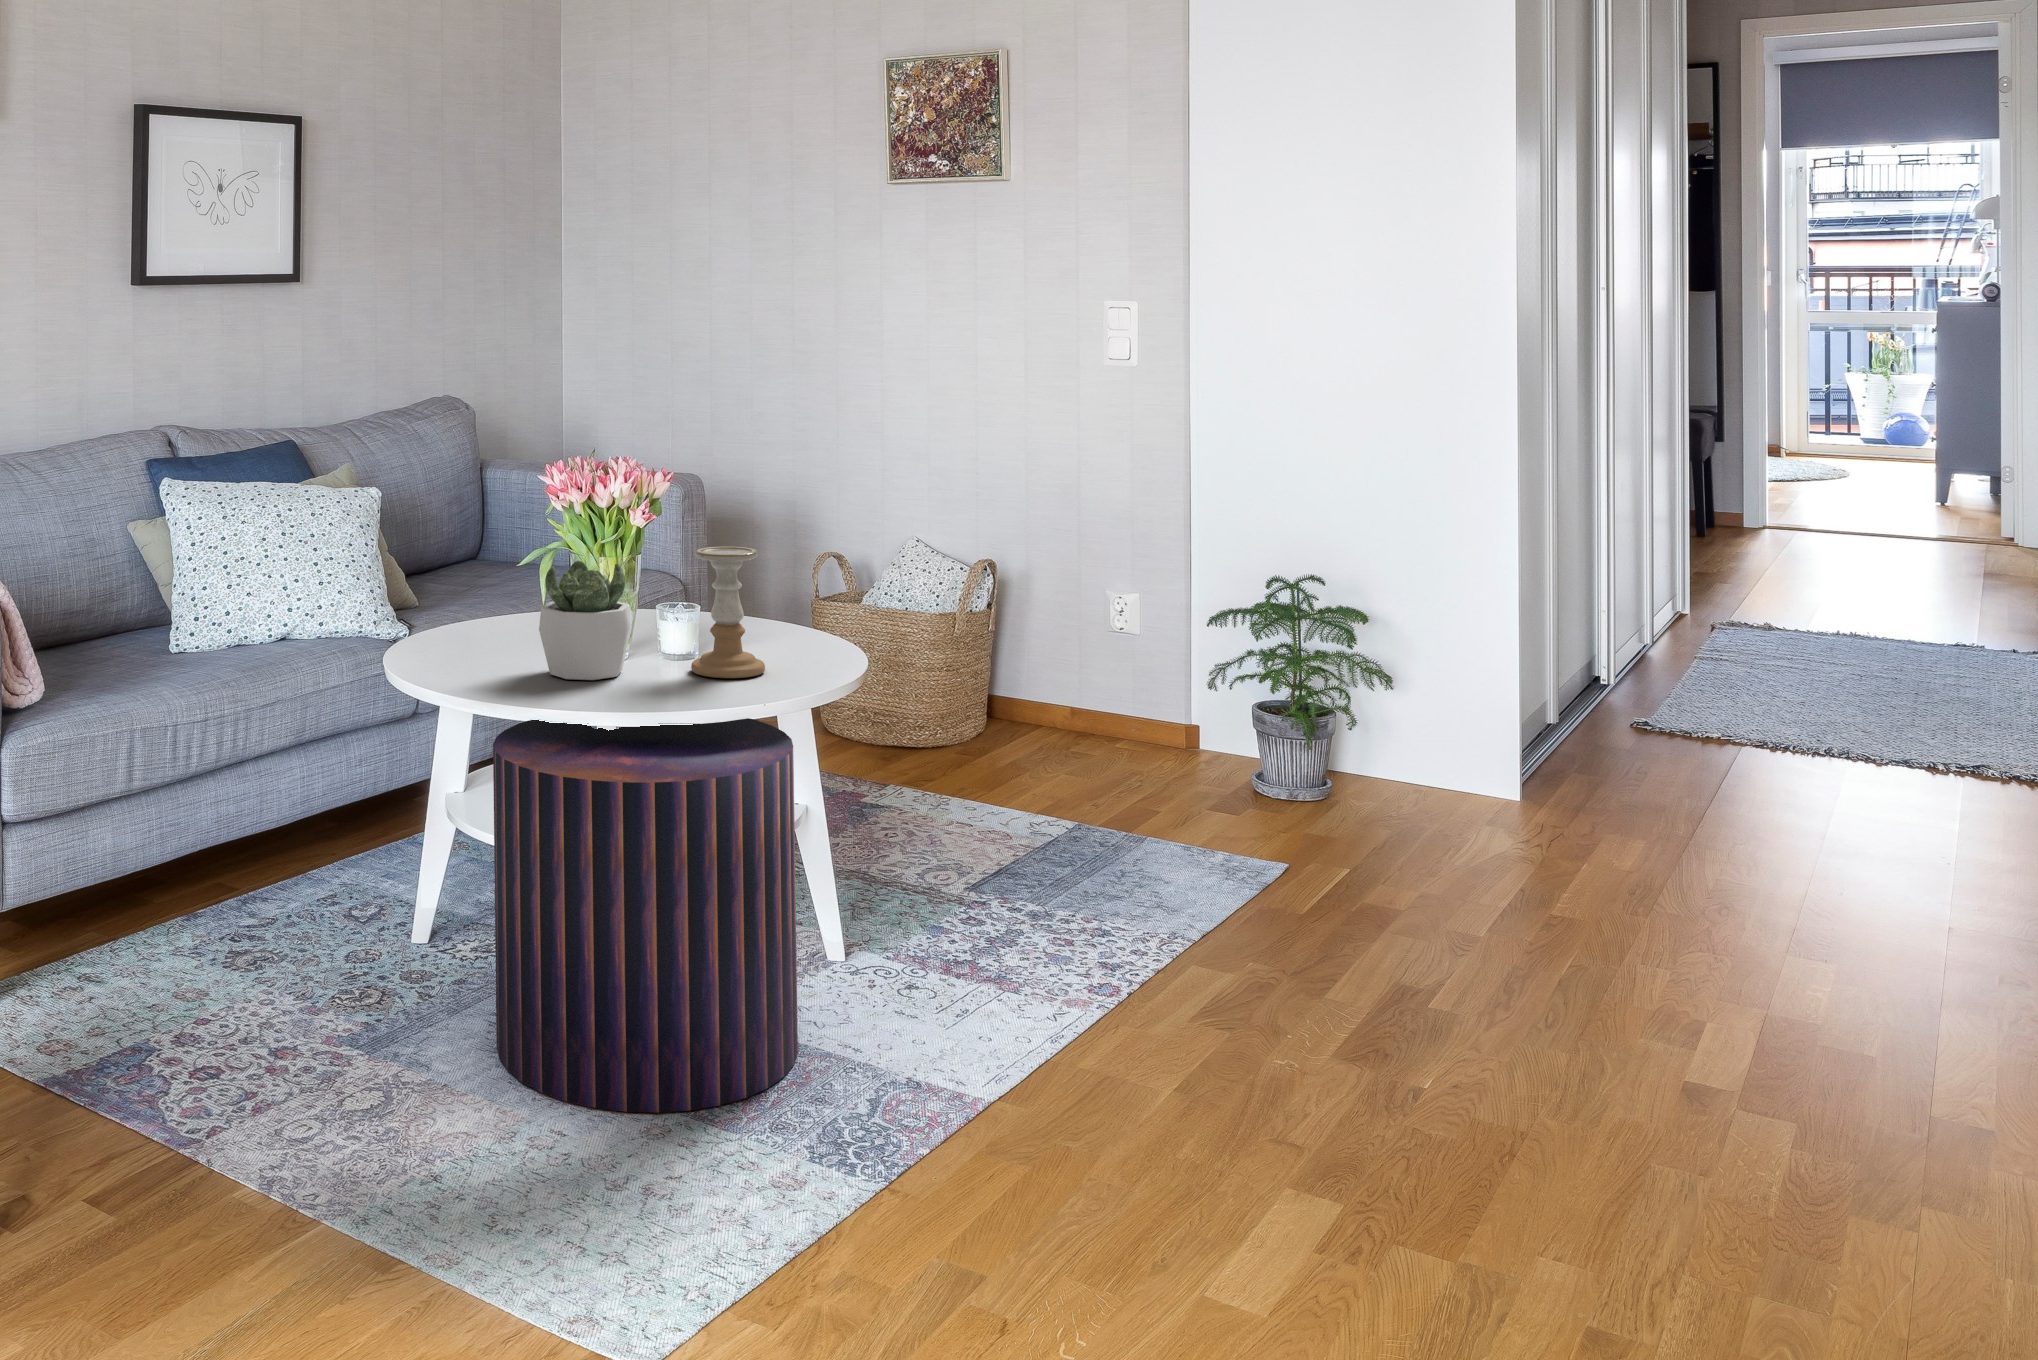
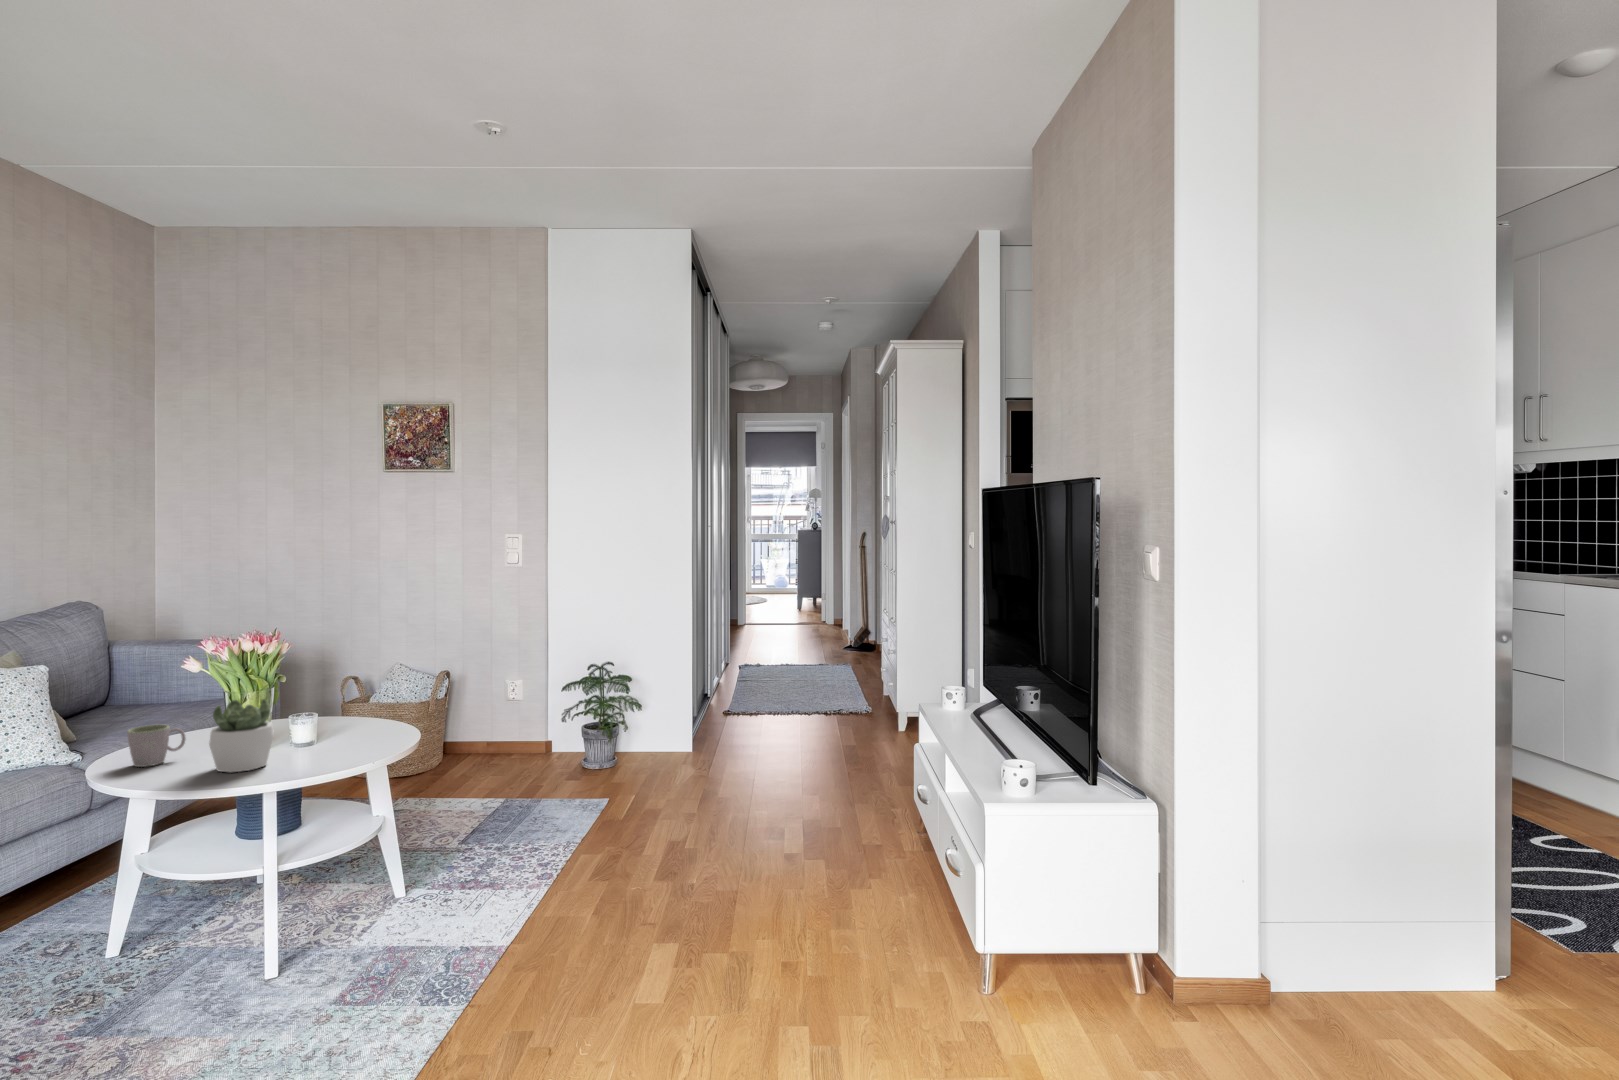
candle holder: present [691,546,765,678] -> none [314,681,361,757]
mug: none [449,590,523,653] -> present [127,725,186,767]
pouf: present [493,718,798,1113] -> none [192,776,395,1022]

